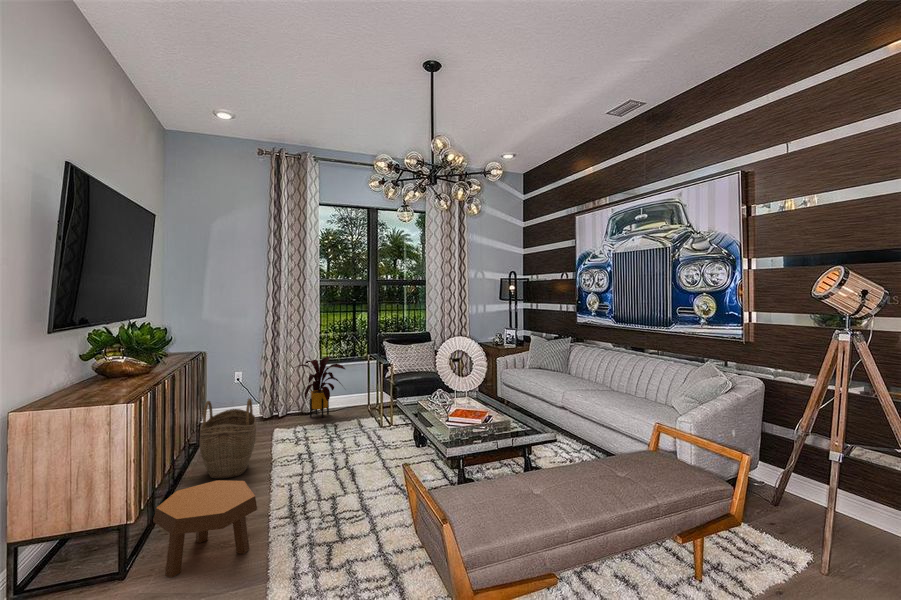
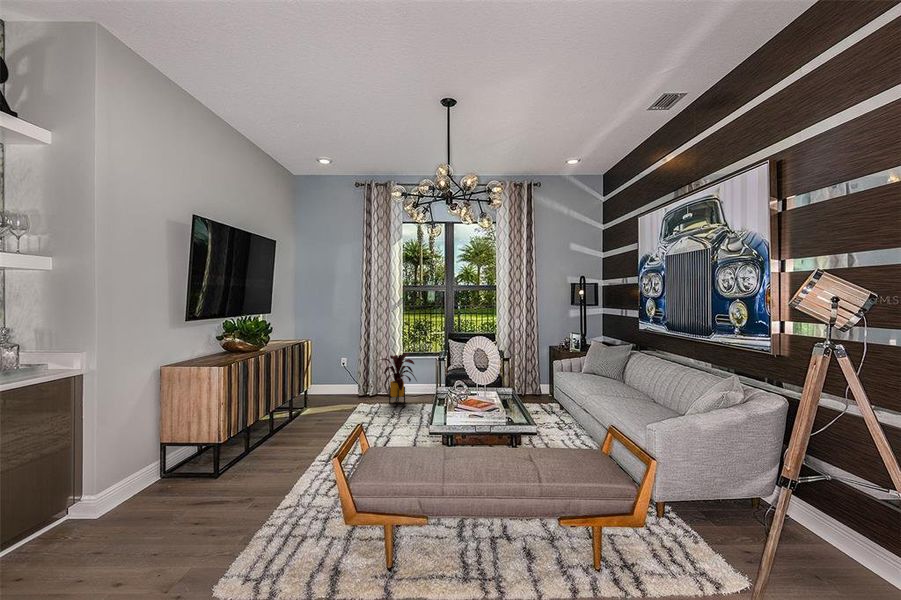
woven basket: present [199,398,256,479] -> none [278,381,323,440]
footstool: present [153,480,257,578] -> none [212,437,281,497]

